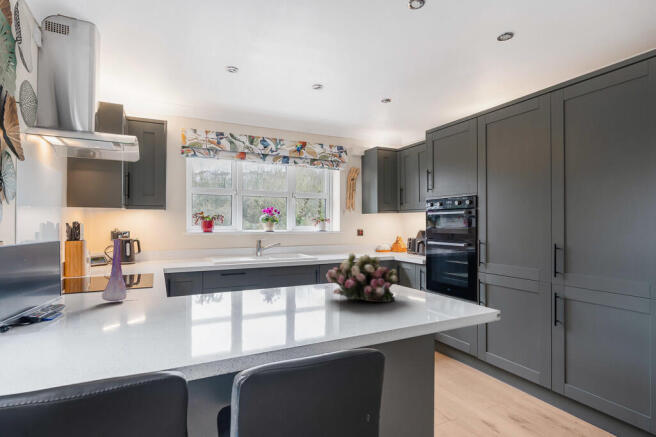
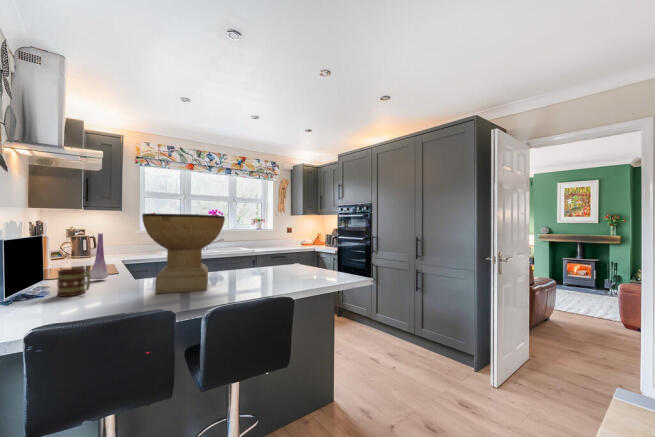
decorative bowl: none [151,211,273,338] -> present [142,213,225,294]
flower arrangement: present [326,253,398,302] -> none [260,242,308,273]
mug: none [41,291,83,334] -> present [57,268,90,296]

